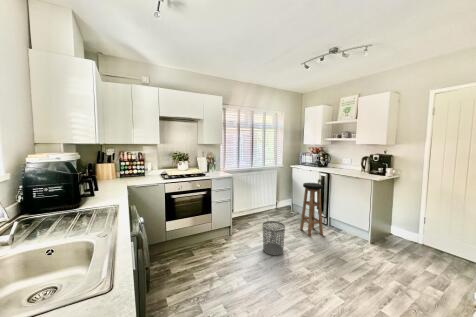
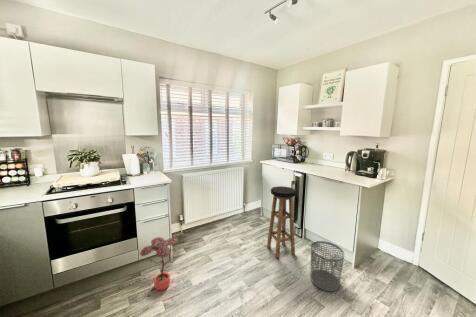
potted plant: none [218,214,241,249] -> present [140,237,178,290]
waste bin: present [263,221,285,255] -> present [310,241,344,291]

